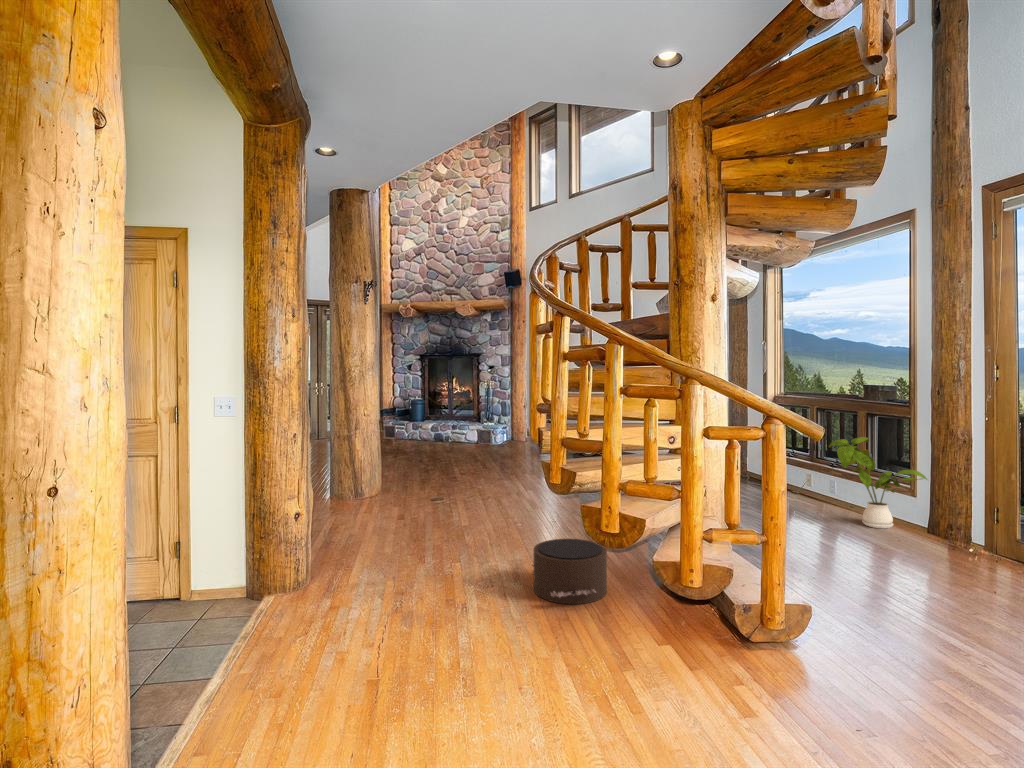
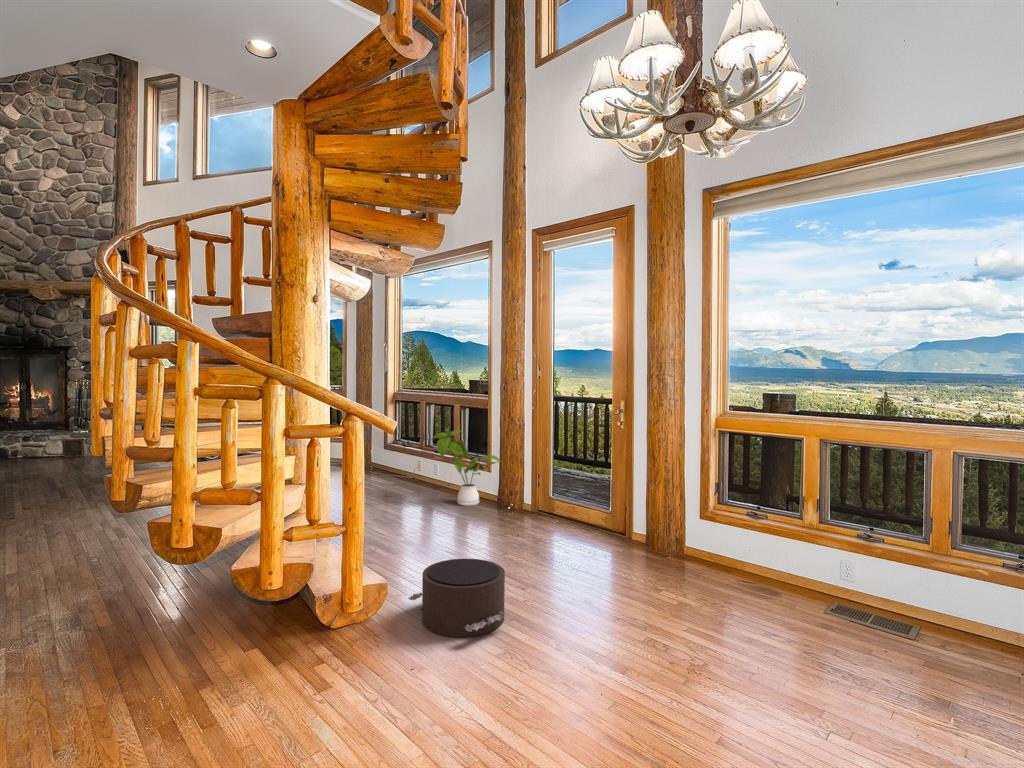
pouf: present [532,539,607,604] -> present [408,559,507,637]

